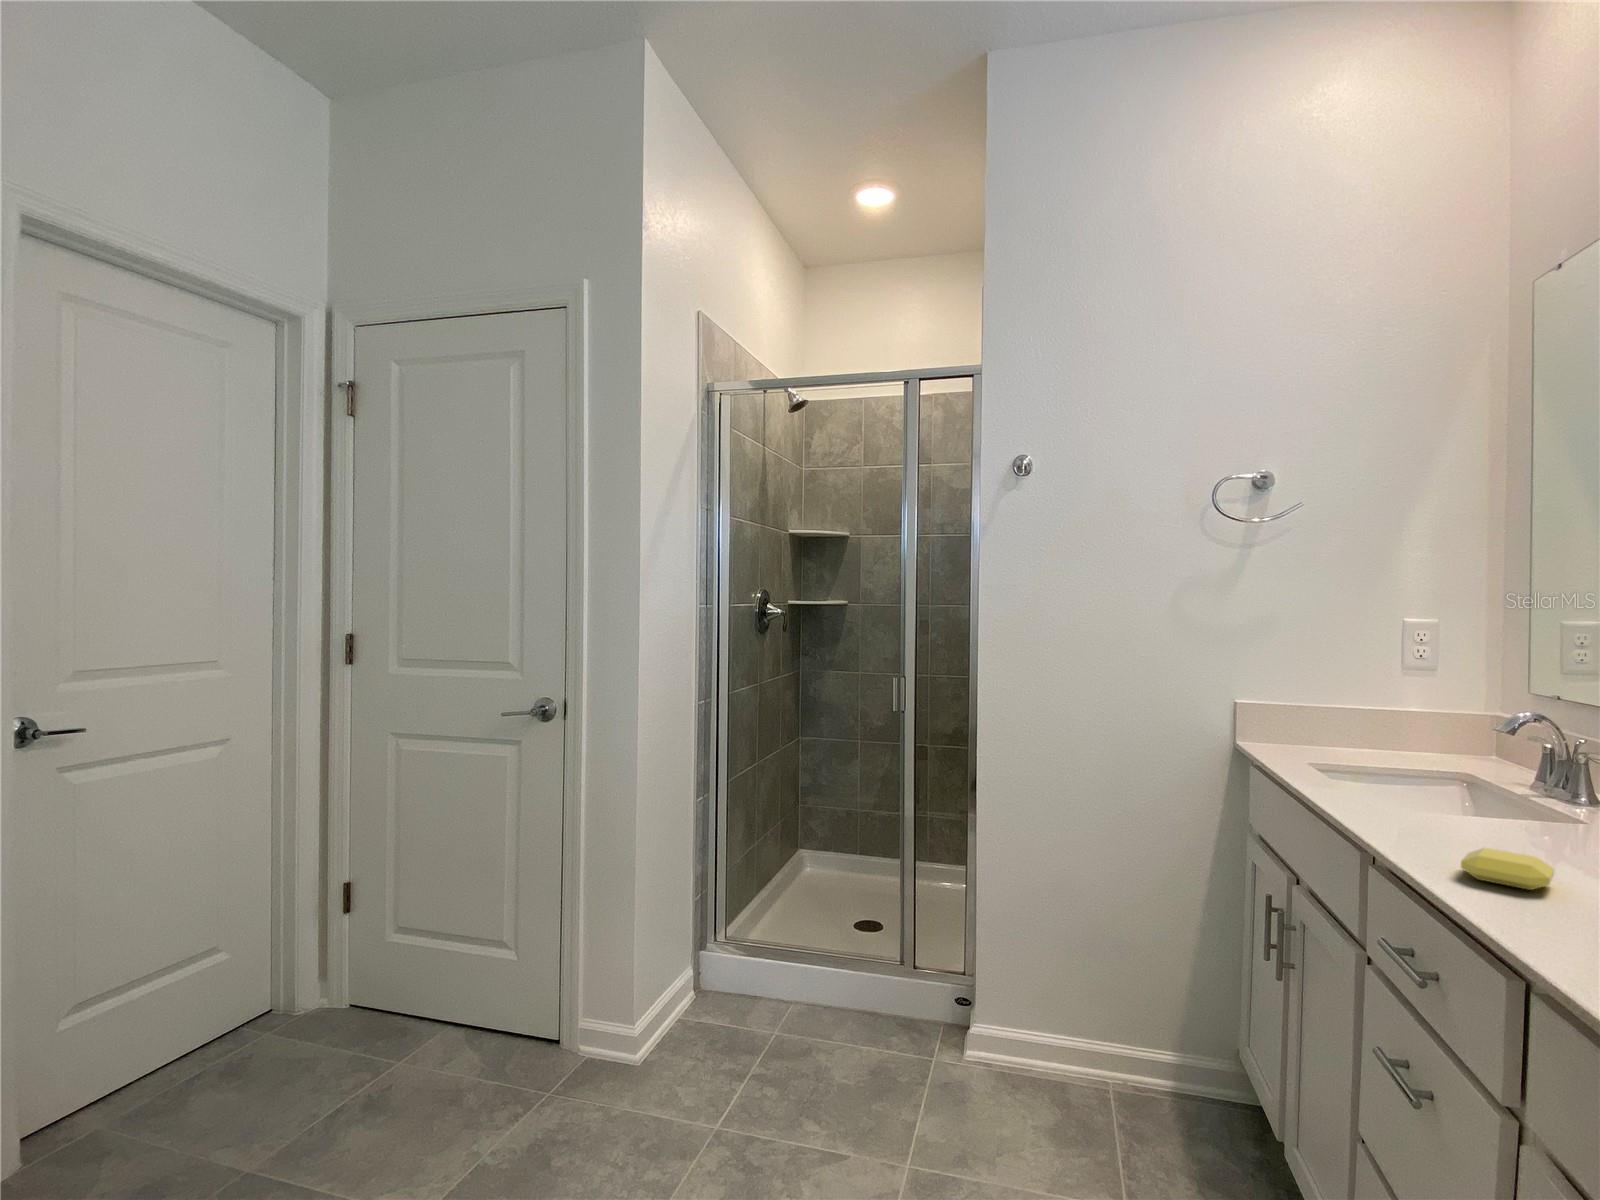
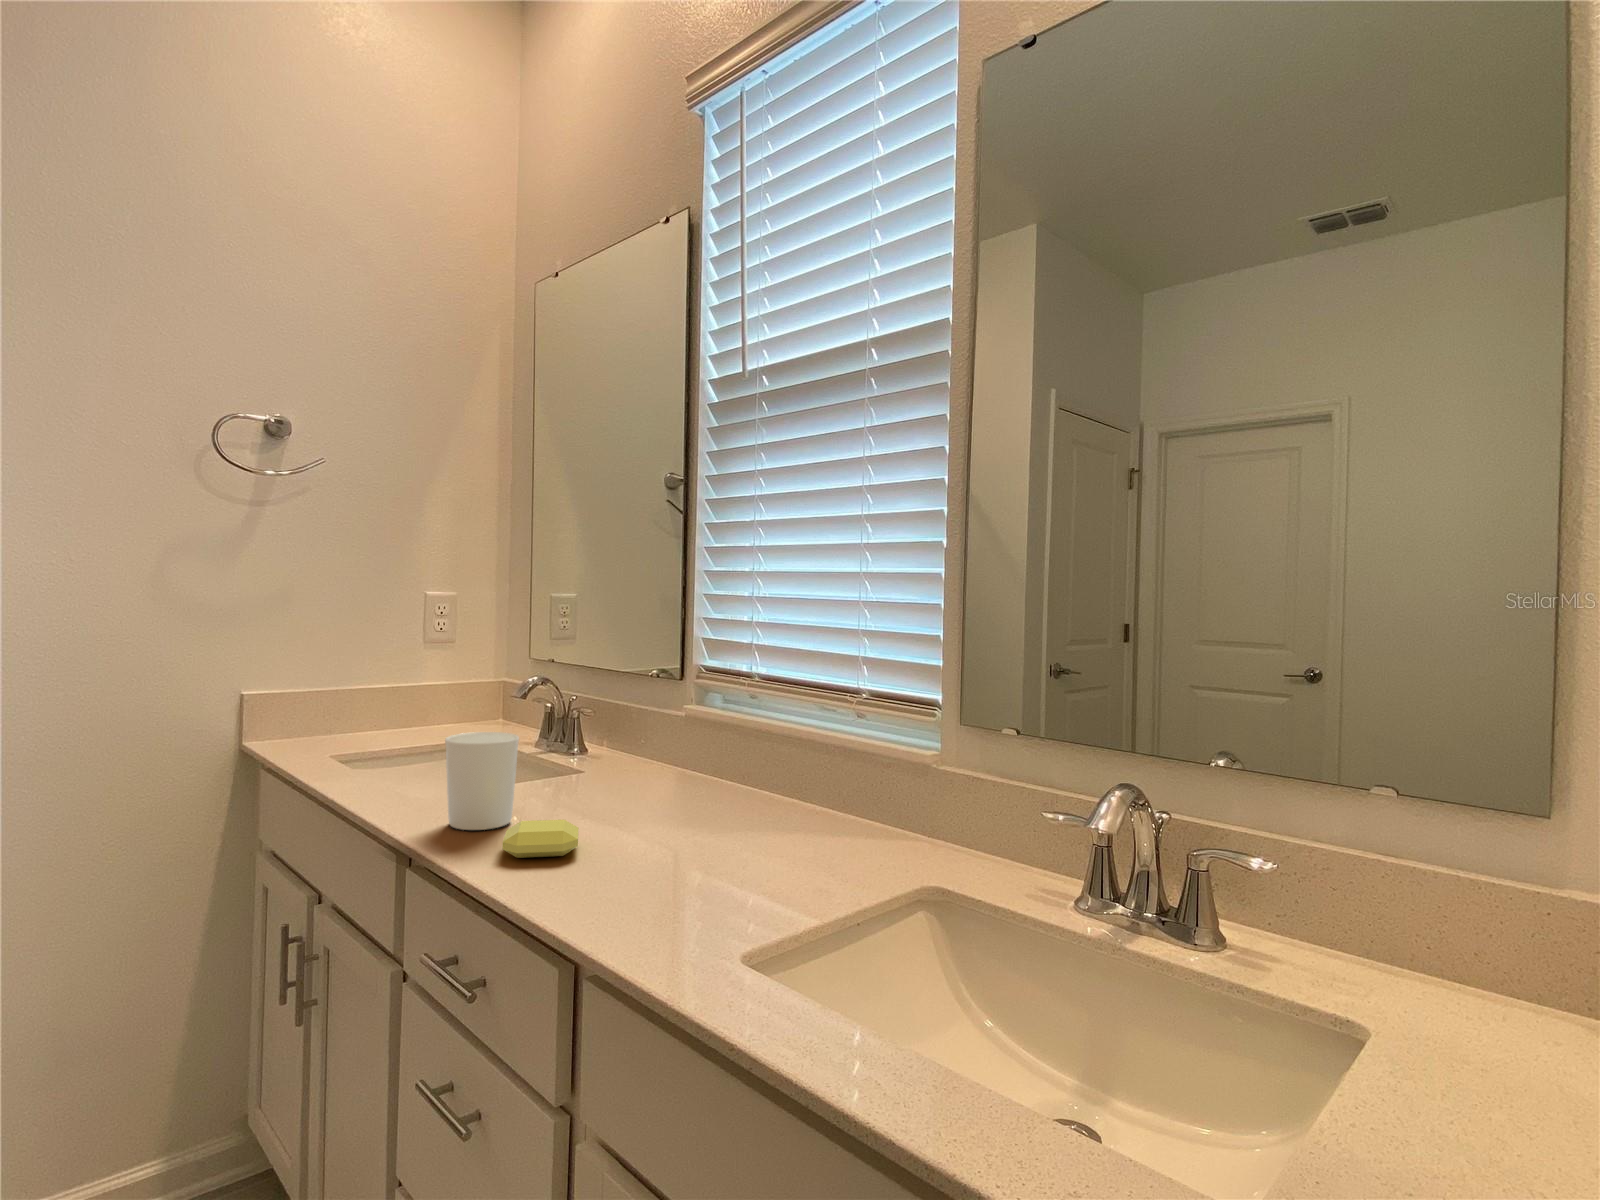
candle holder: none [1407,758,1488,851] -> present [445,732,519,830]

